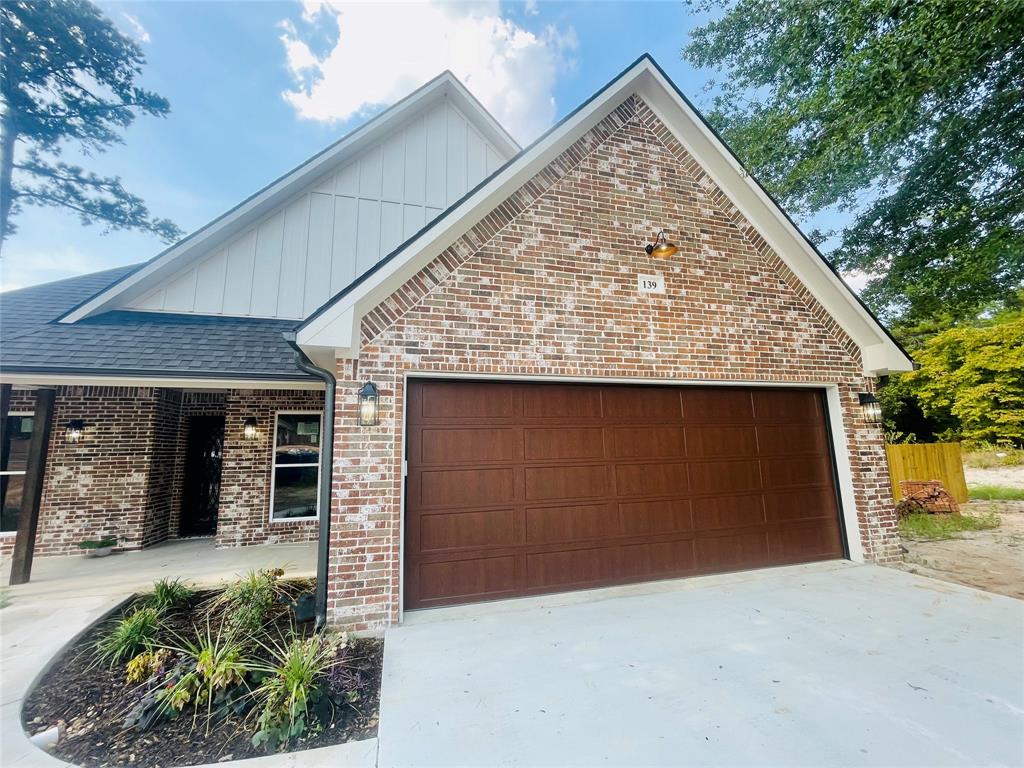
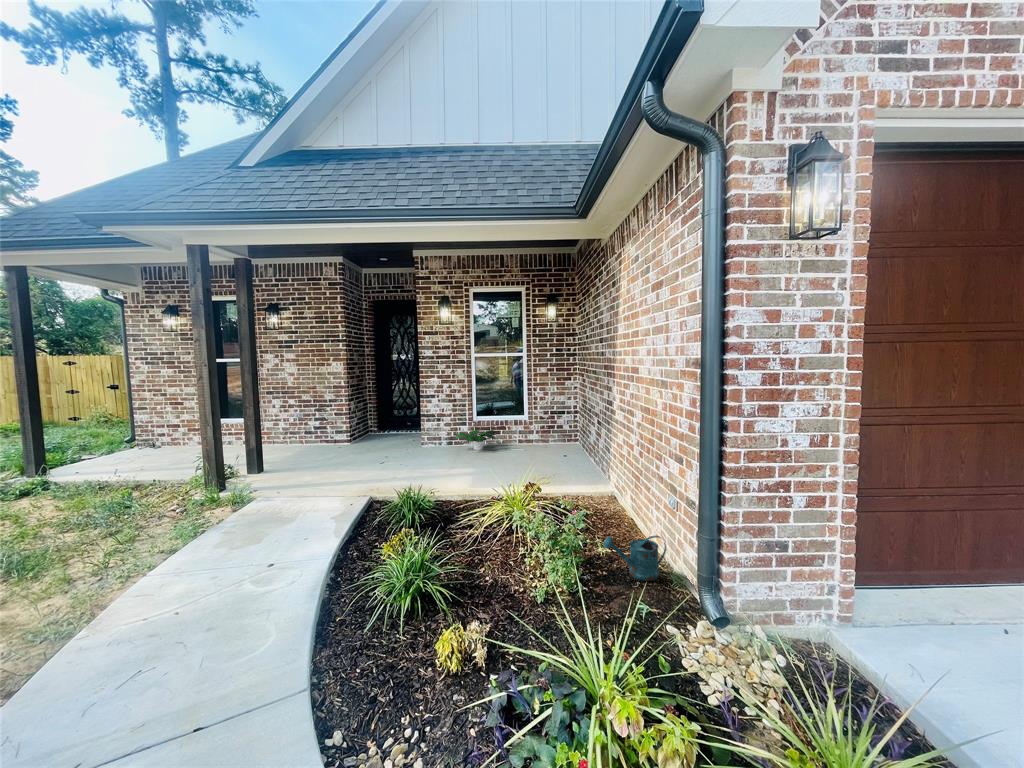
potted plant: present [78,536,129,556] -> present [455,429,495,450]

